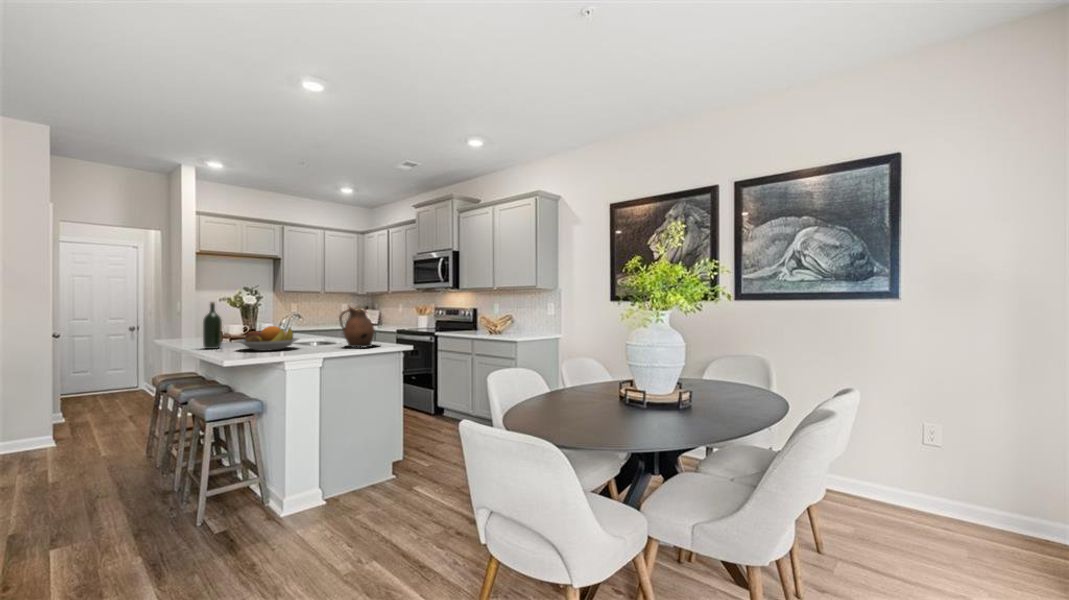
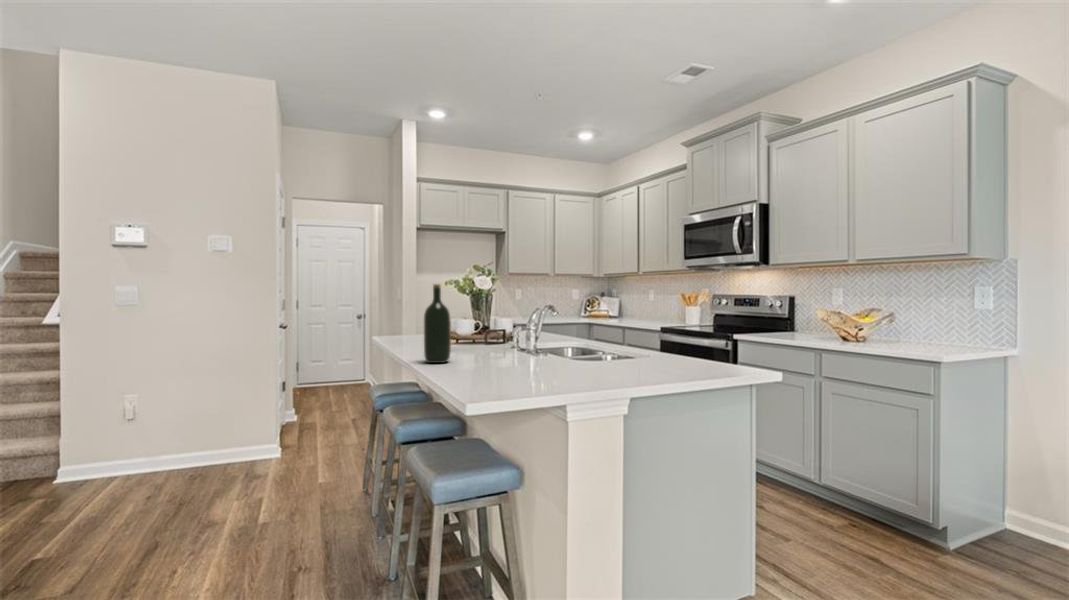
ceramic pitcher: present [339,307,375,348] -> none [643,291,718,378]
fruit bowl: present [237,326,298,351] -> none [474,328,574,374]

